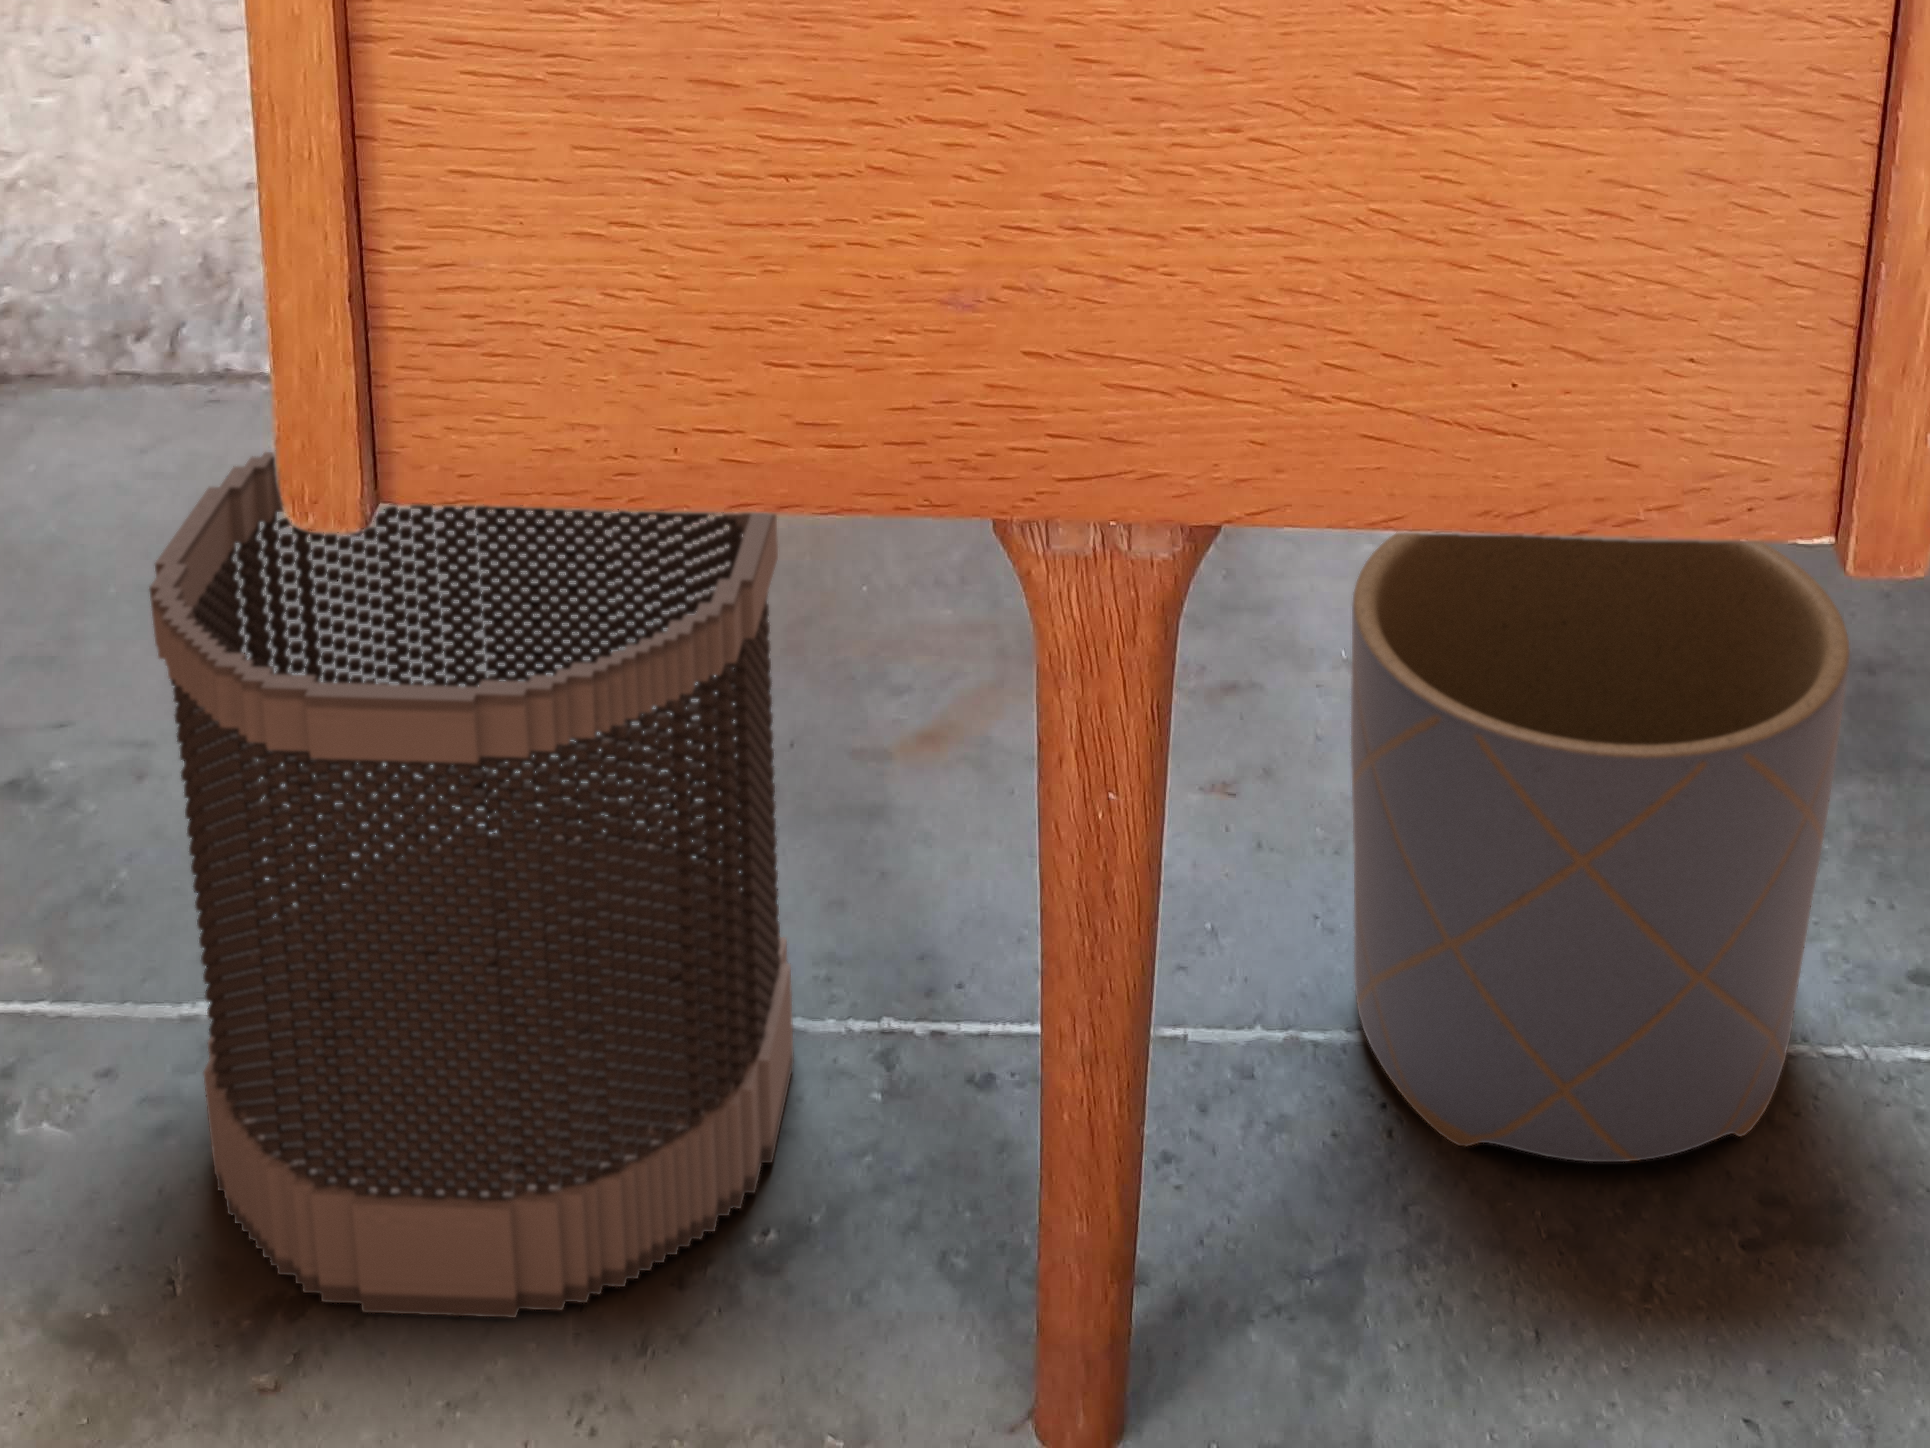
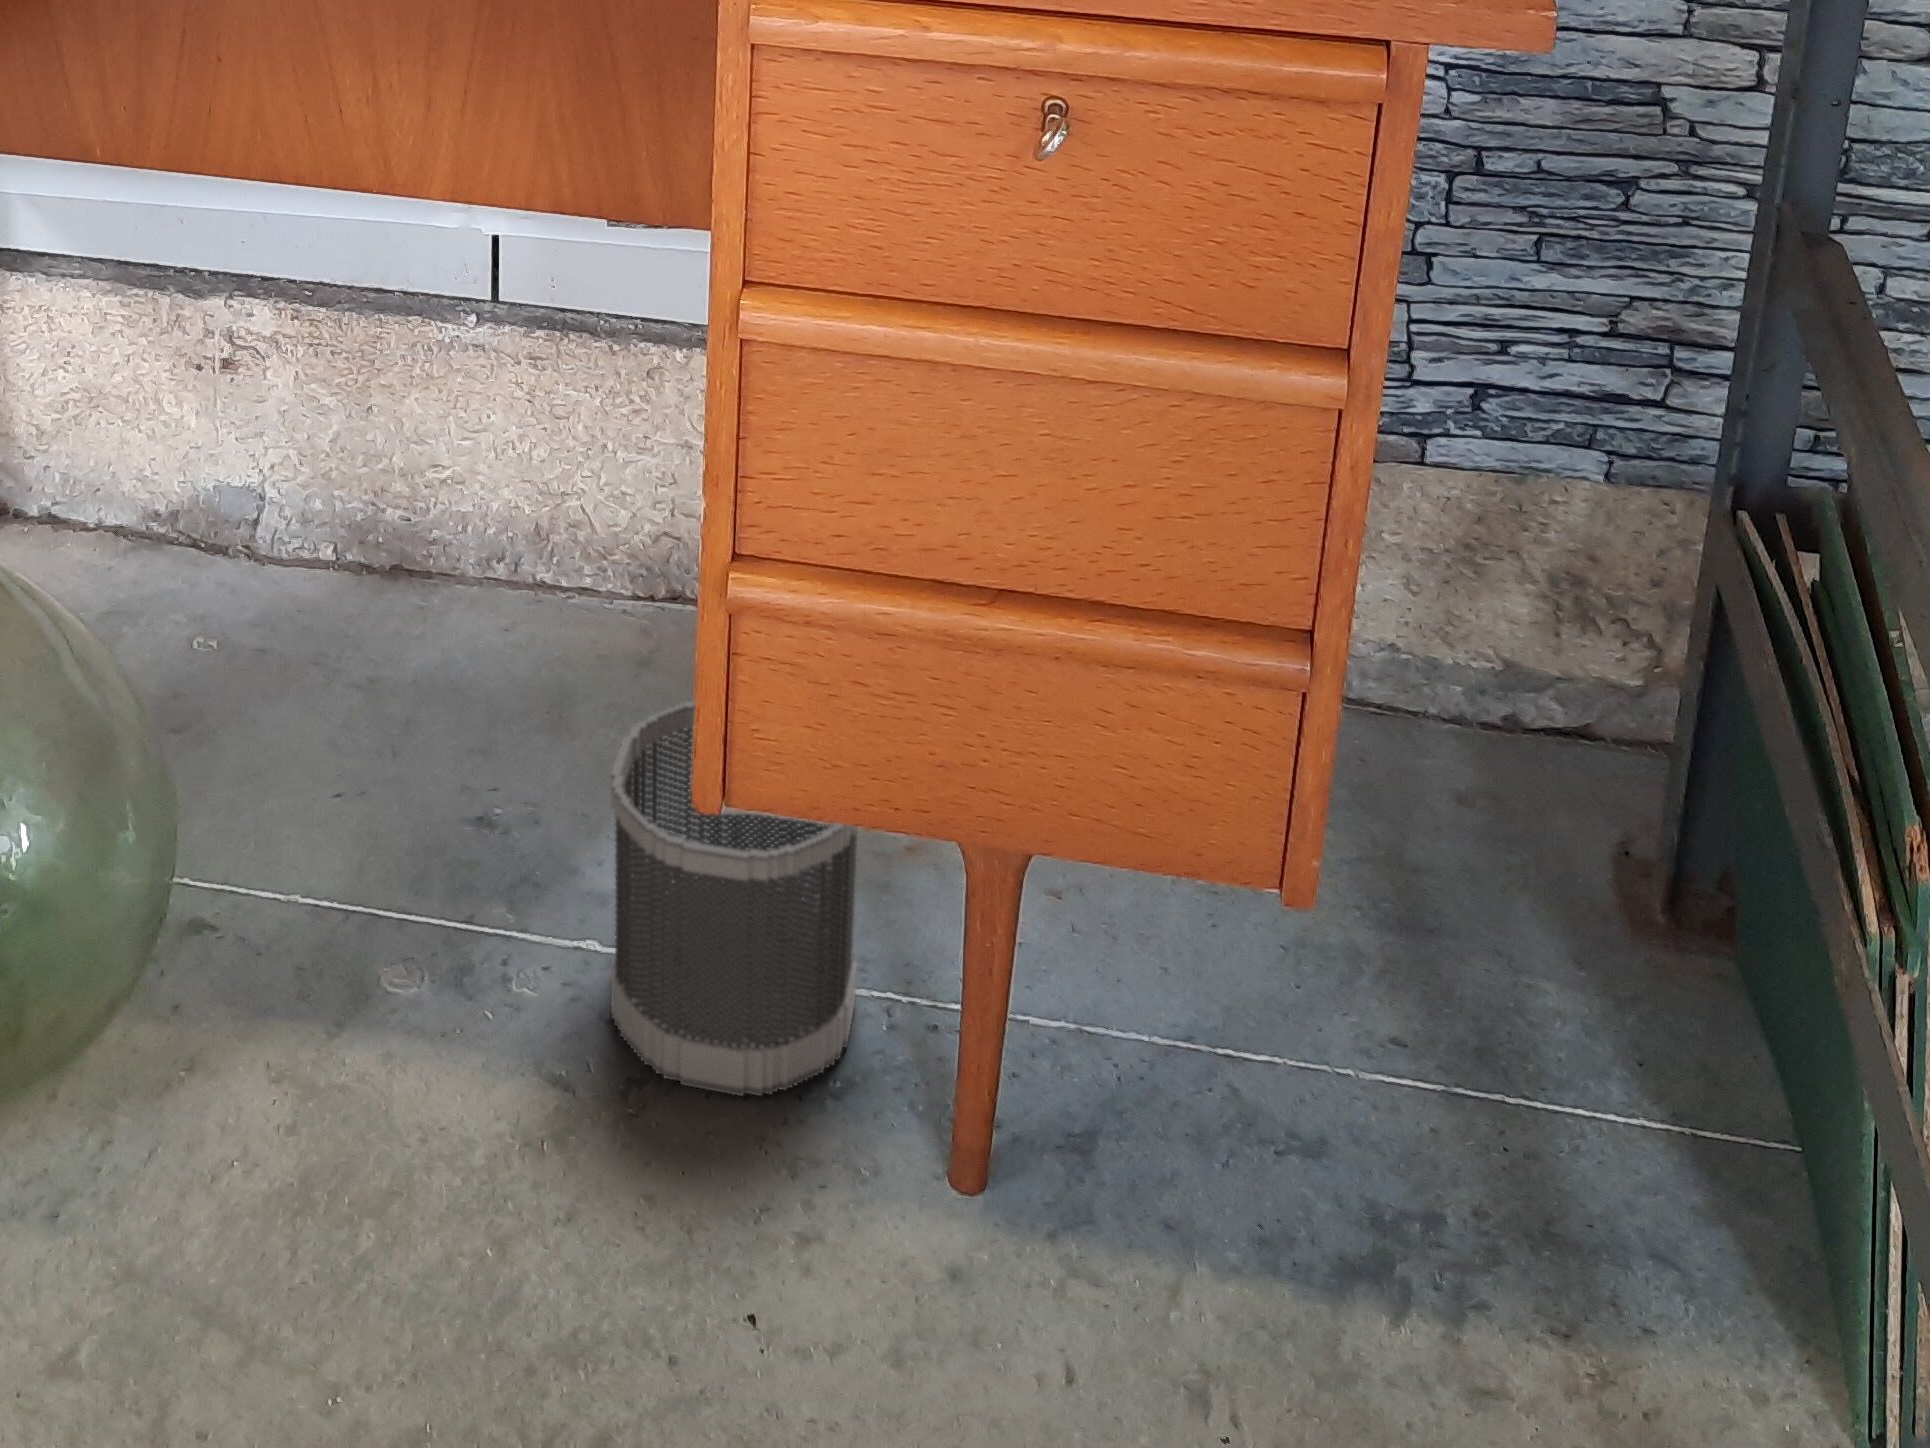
planter: present [1351,533,1850,1162] -> none [1115,789,1349,1104]

